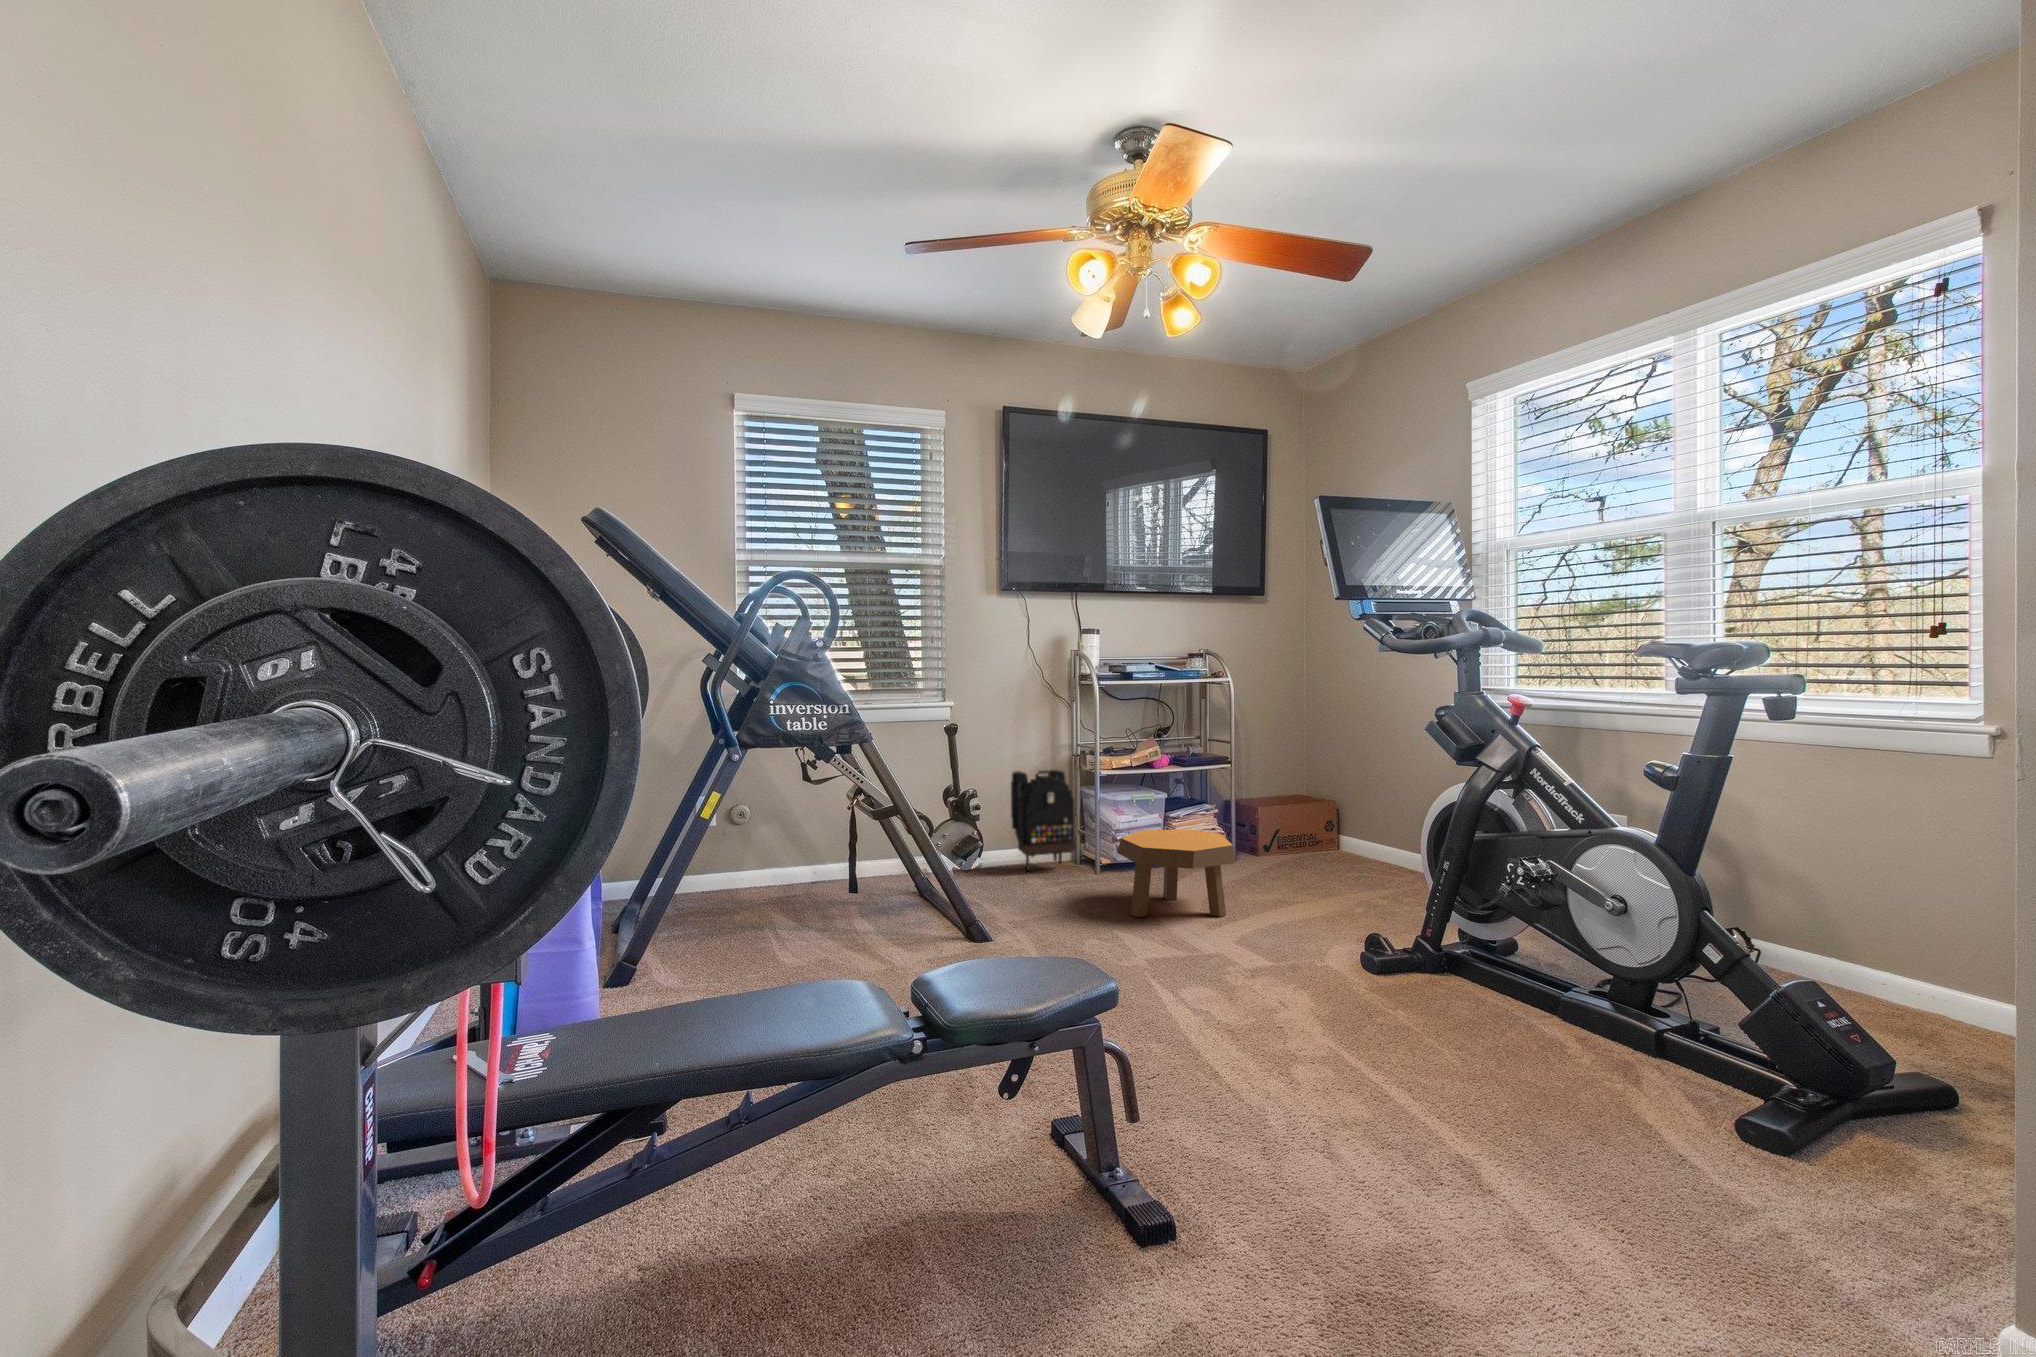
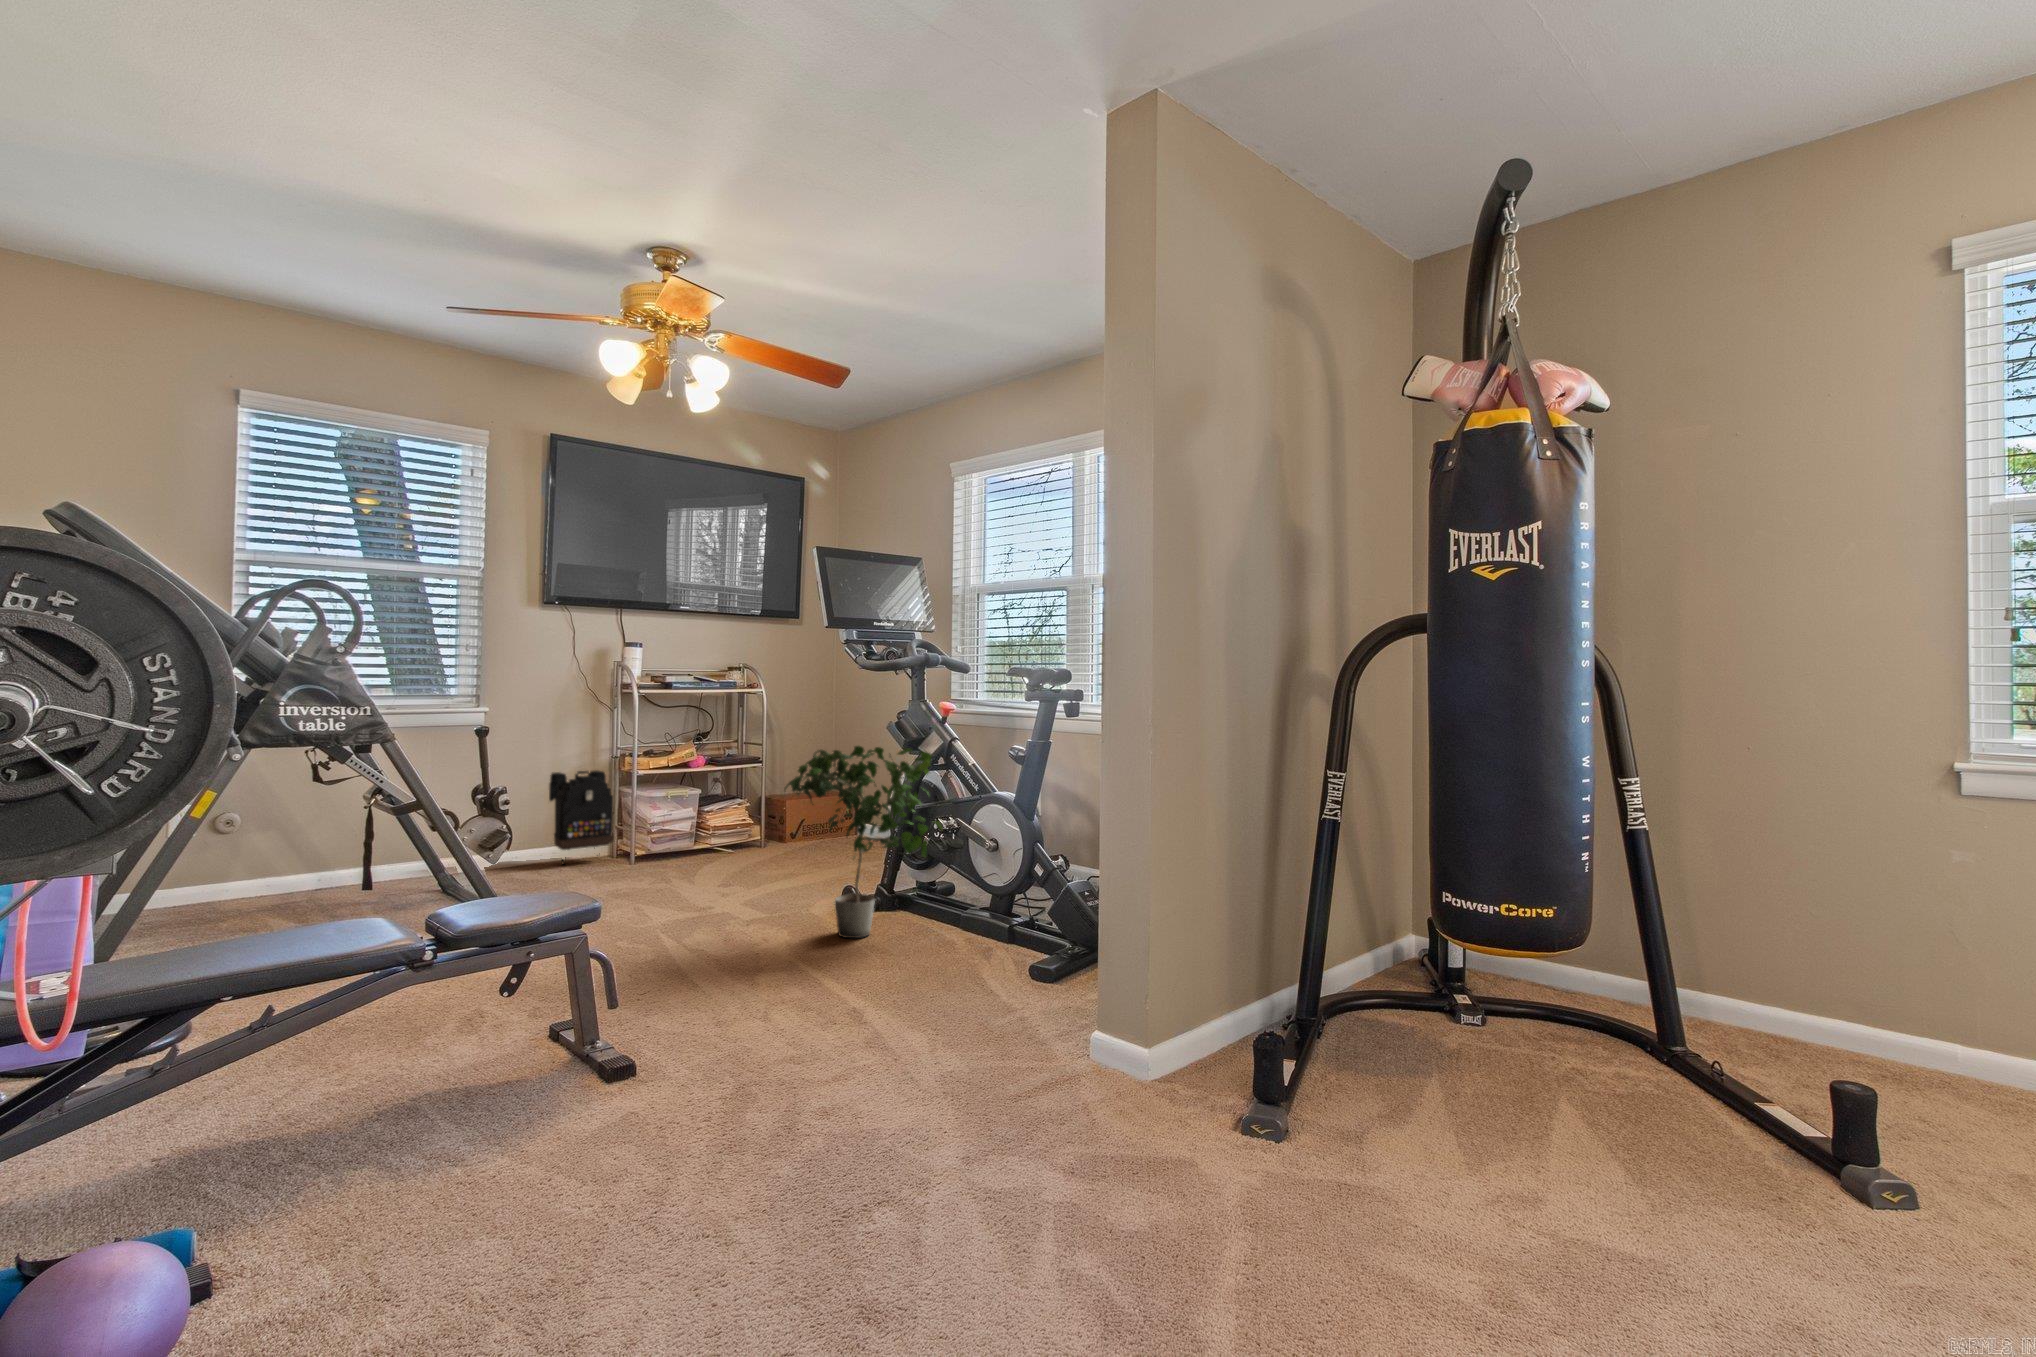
potted plant: none [1299,758,1542,1022] -> present [784,746,943,938]
footstool: present [1118,829,1235,917] -> none [648,817,750,892]

